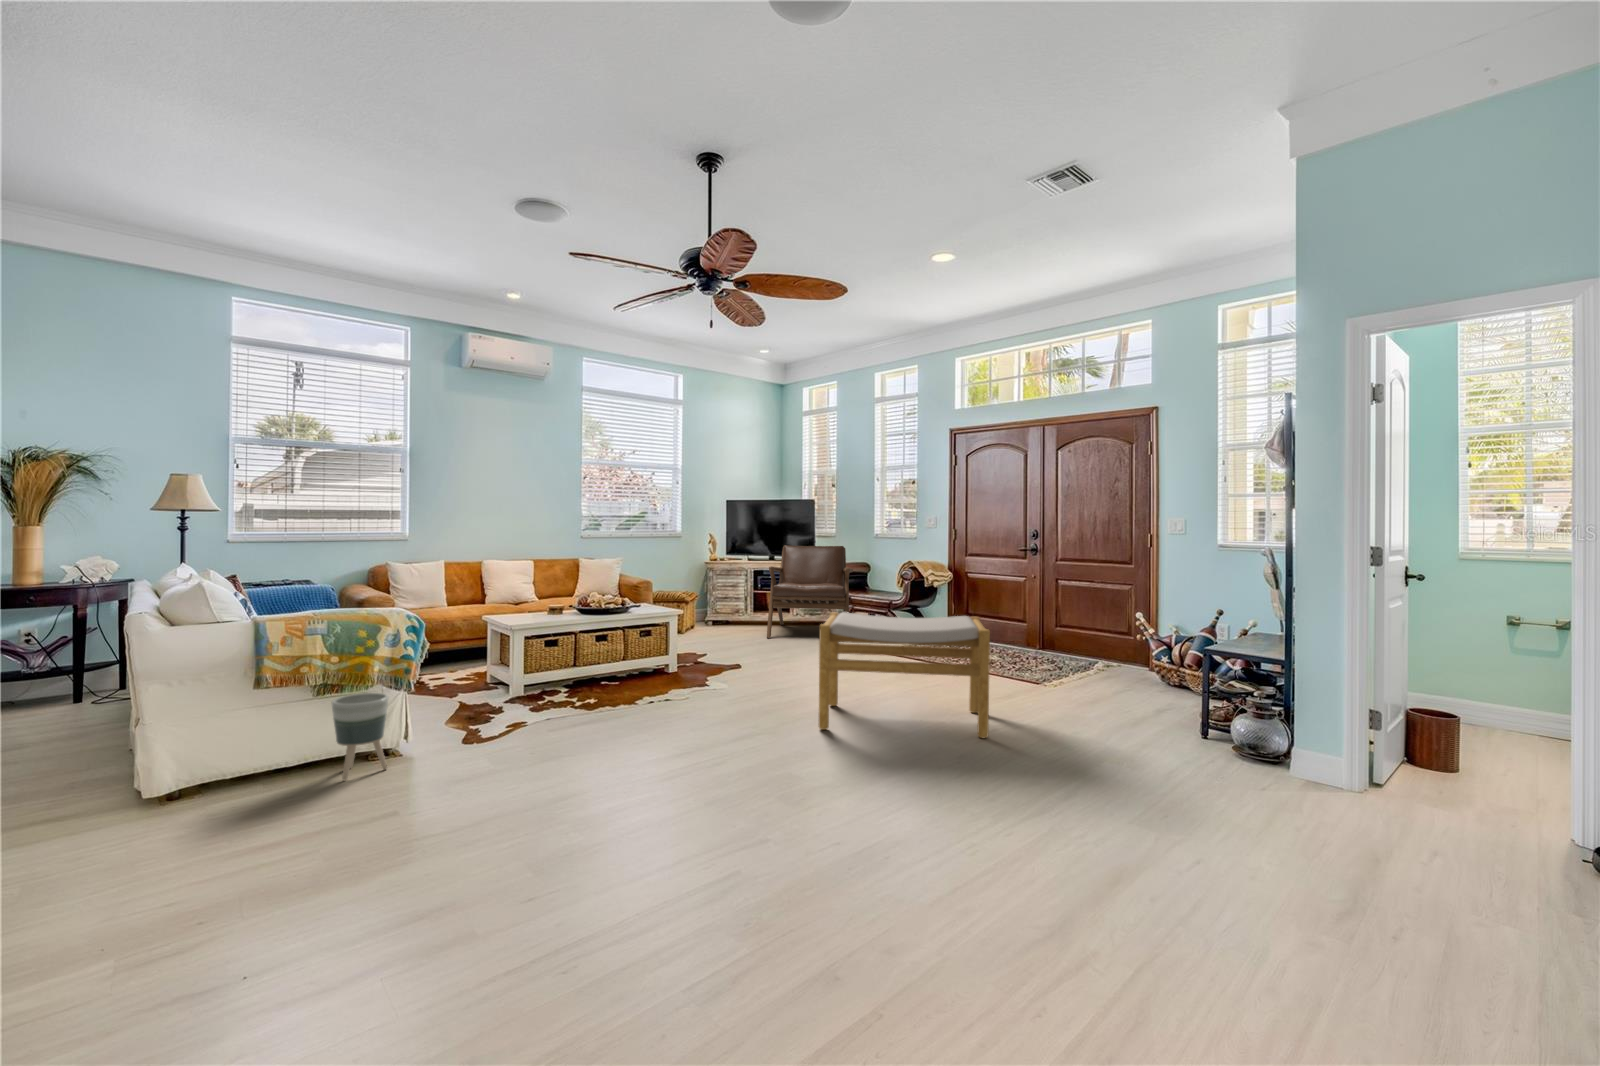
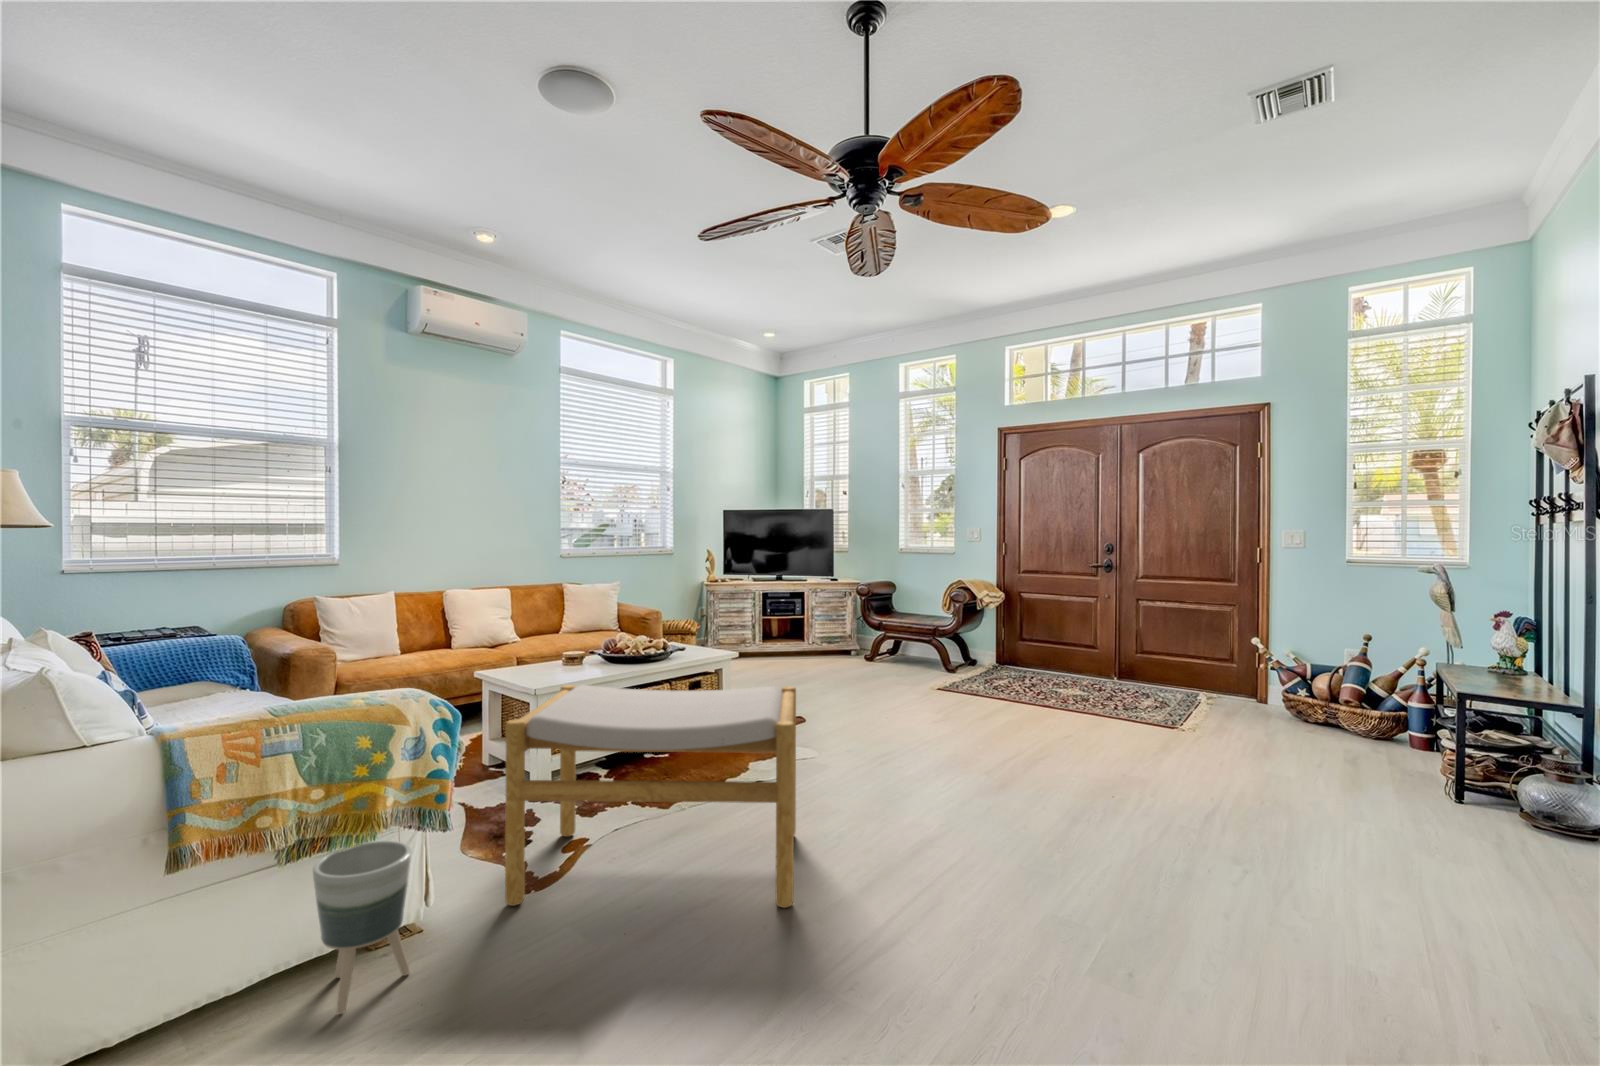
lounge chair: present [767,545,853,638] -> none [788,562,895,675]
footstool: present [818,612,990,738] -> present [505,685,796,908]

